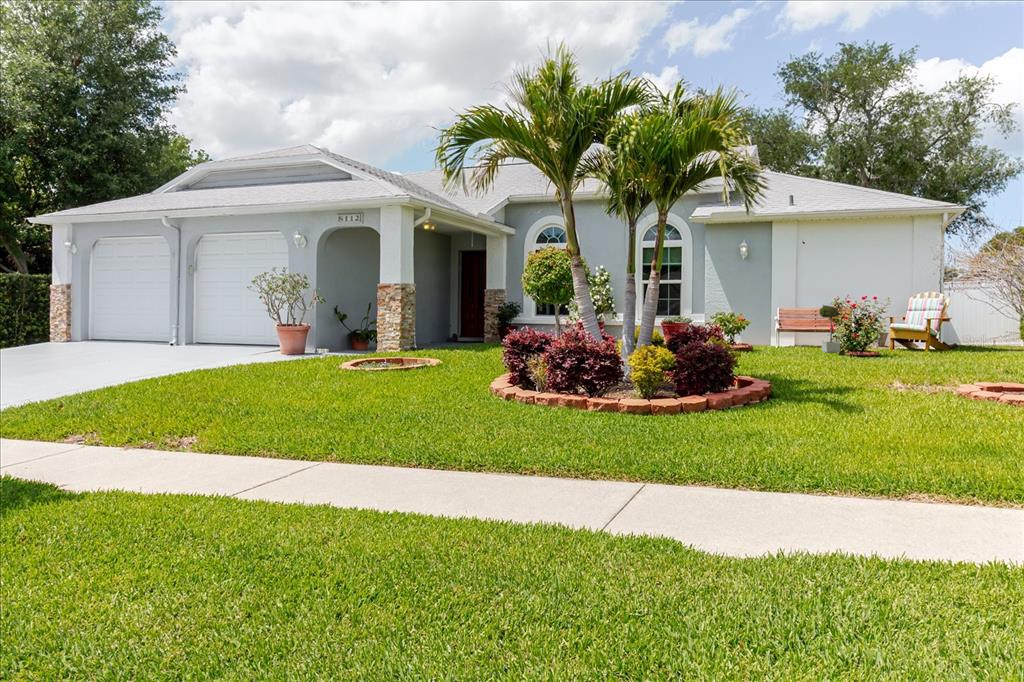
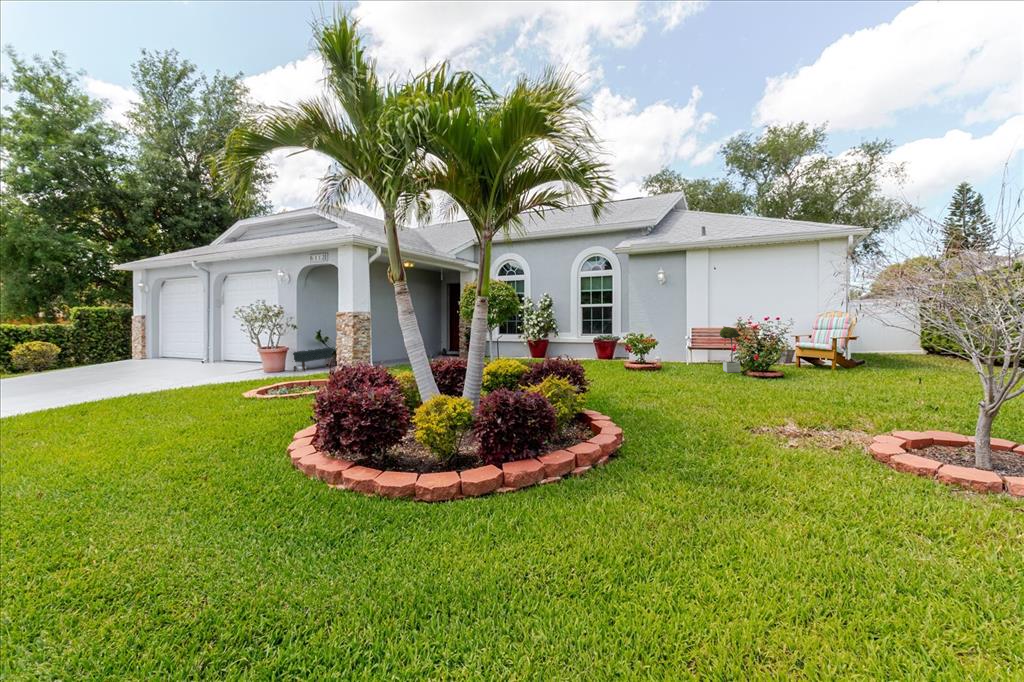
bench: none [312,328,358,355] -> present [293,347,337,371]

